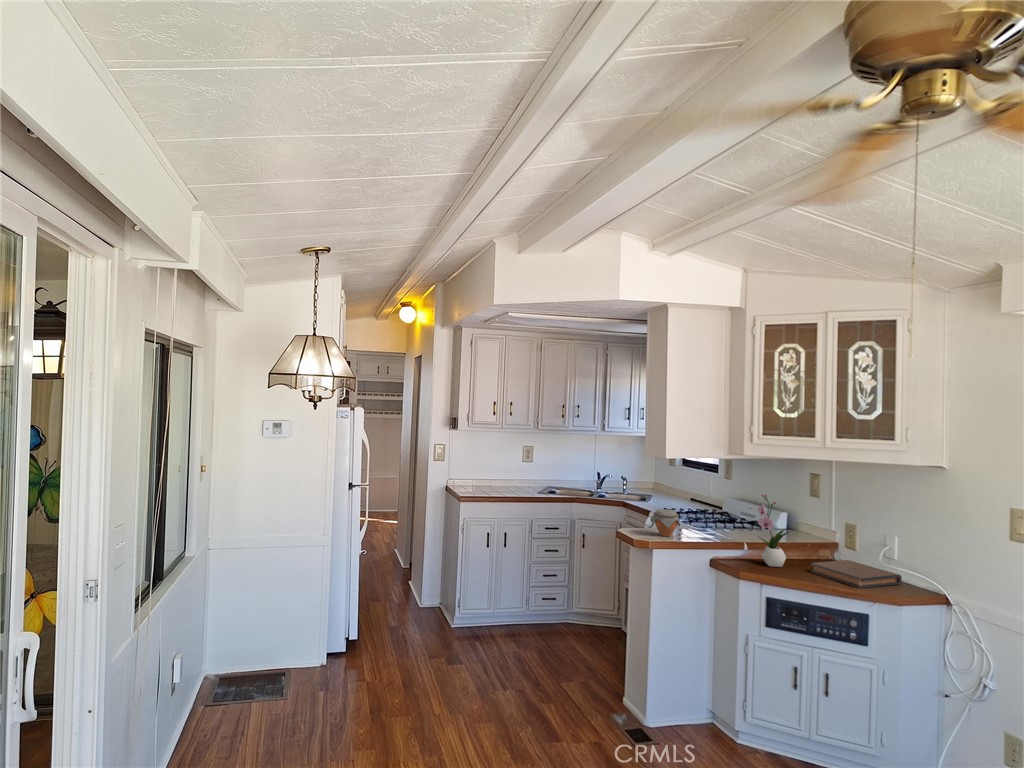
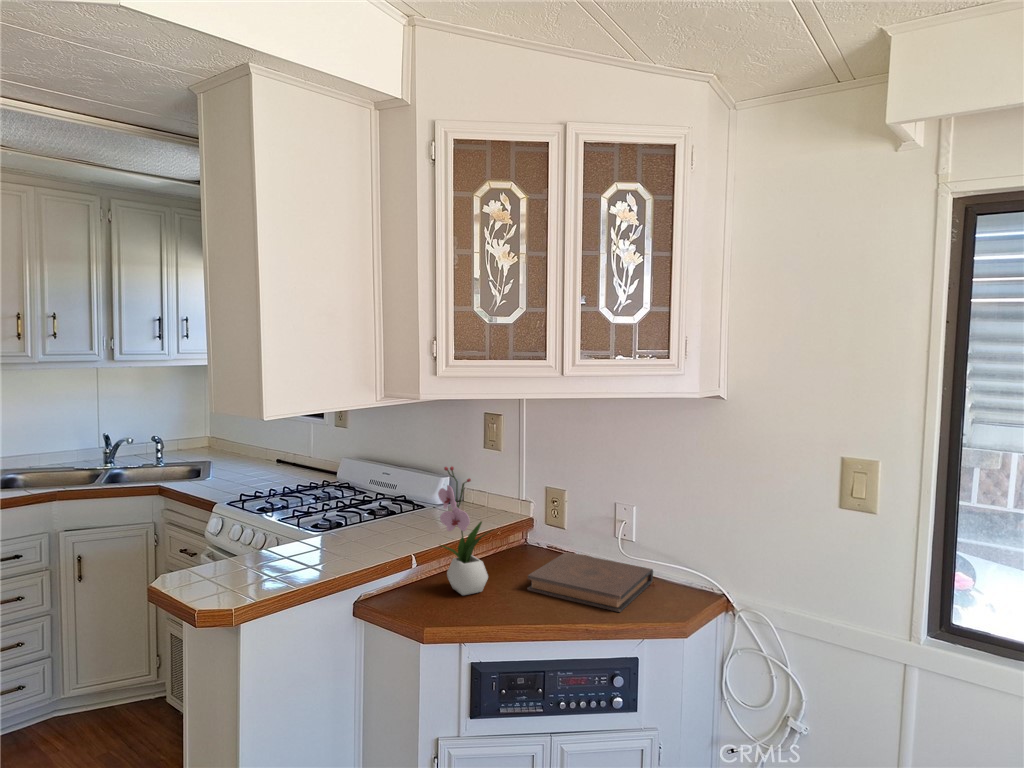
jar: present [650,509,680,537] -> none [227,519,293,578]

